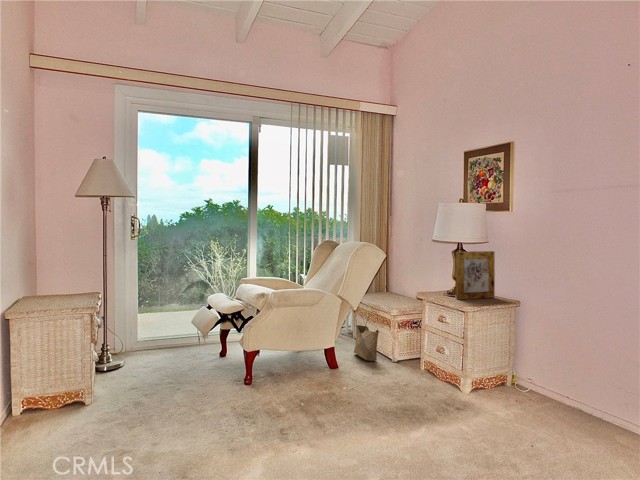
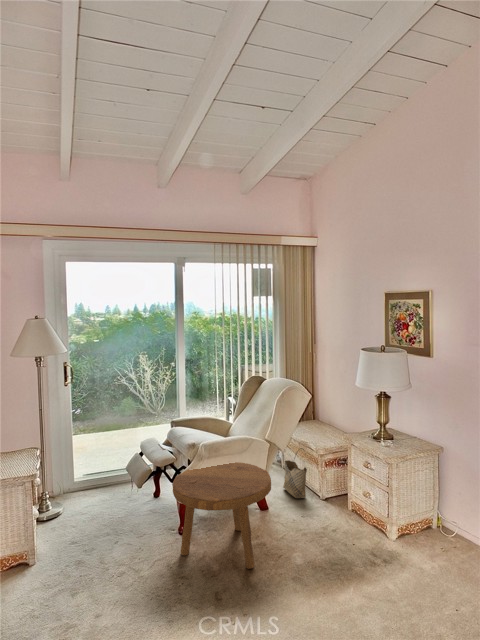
picture frame: present [456,251,495,299] -> none [379,396,418,446]
footstool: none [239,313,342,411] -> present [173,462,271,569]

